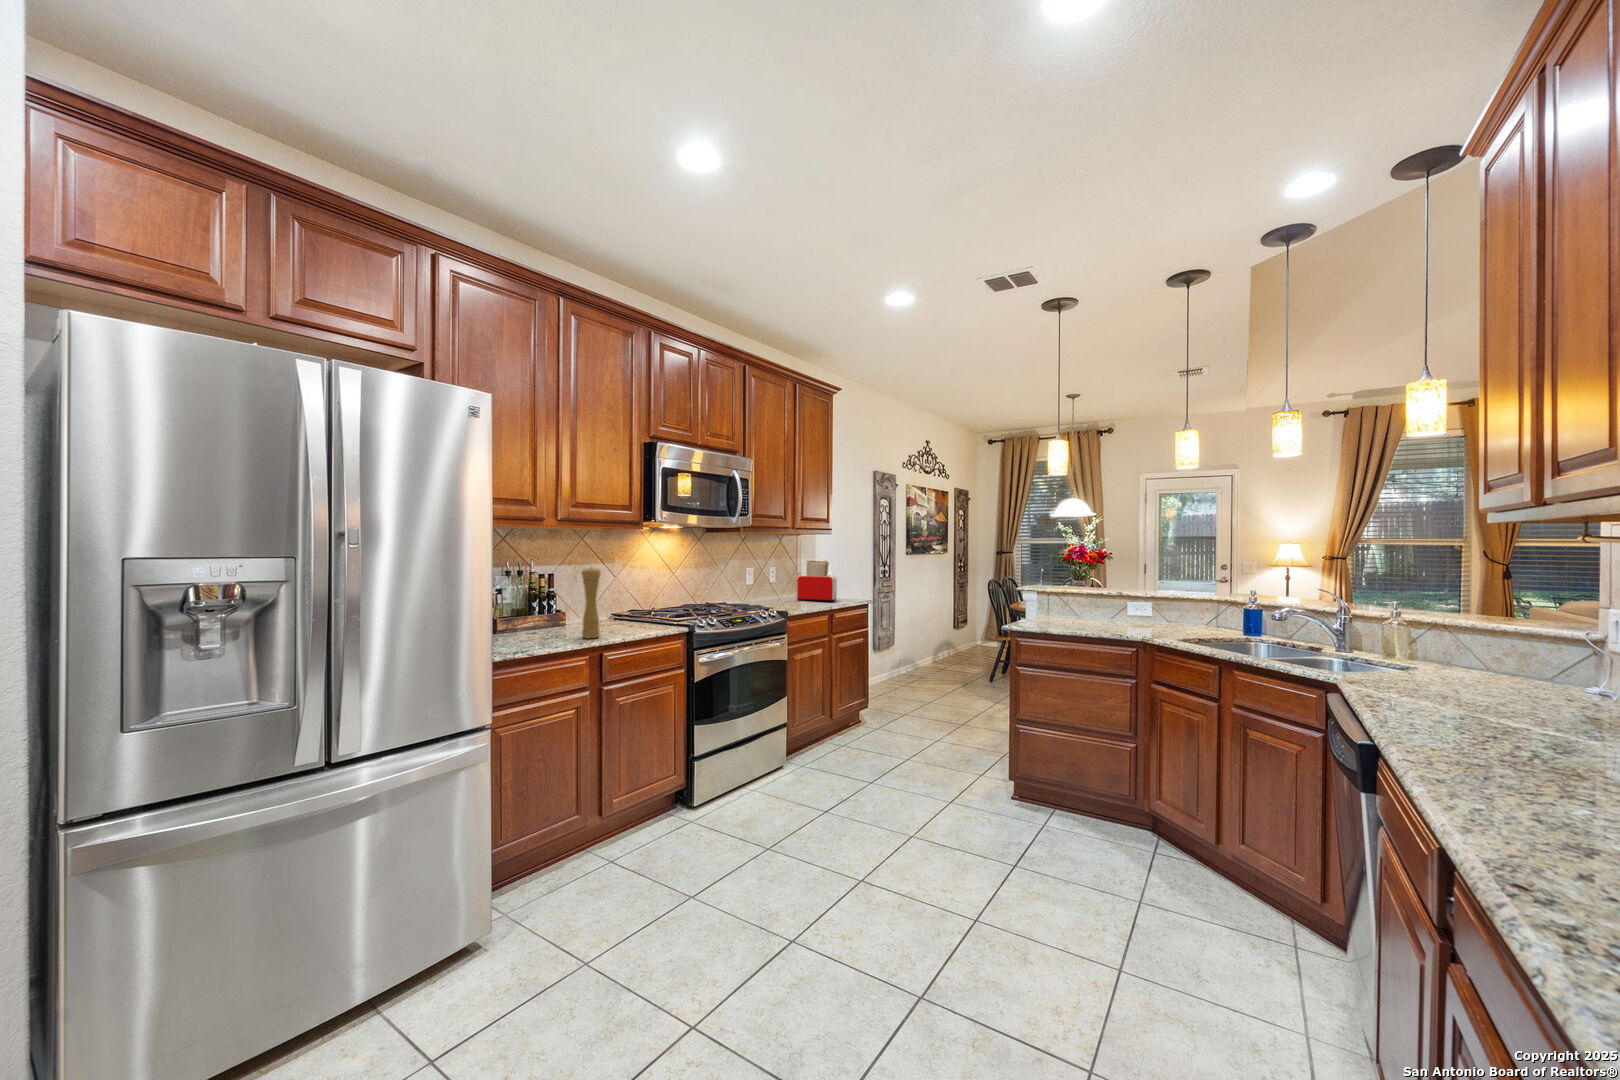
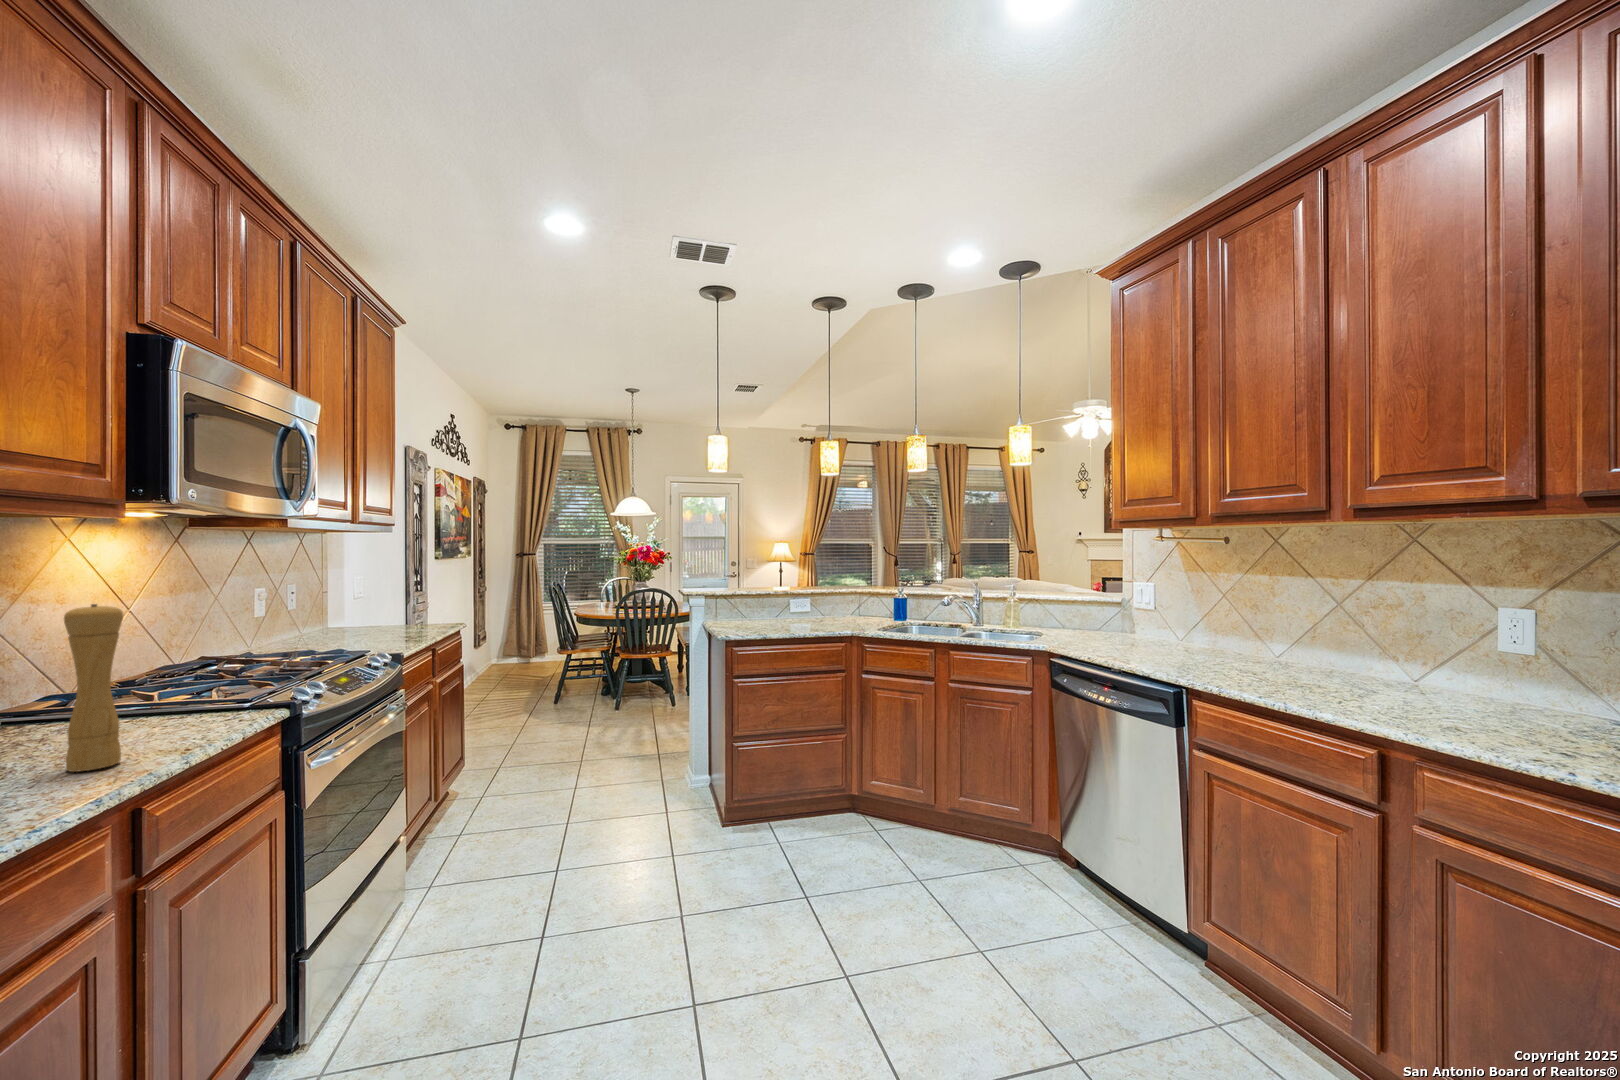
toaster: present [796,560,837,602] -> none [343,572,414,636]

